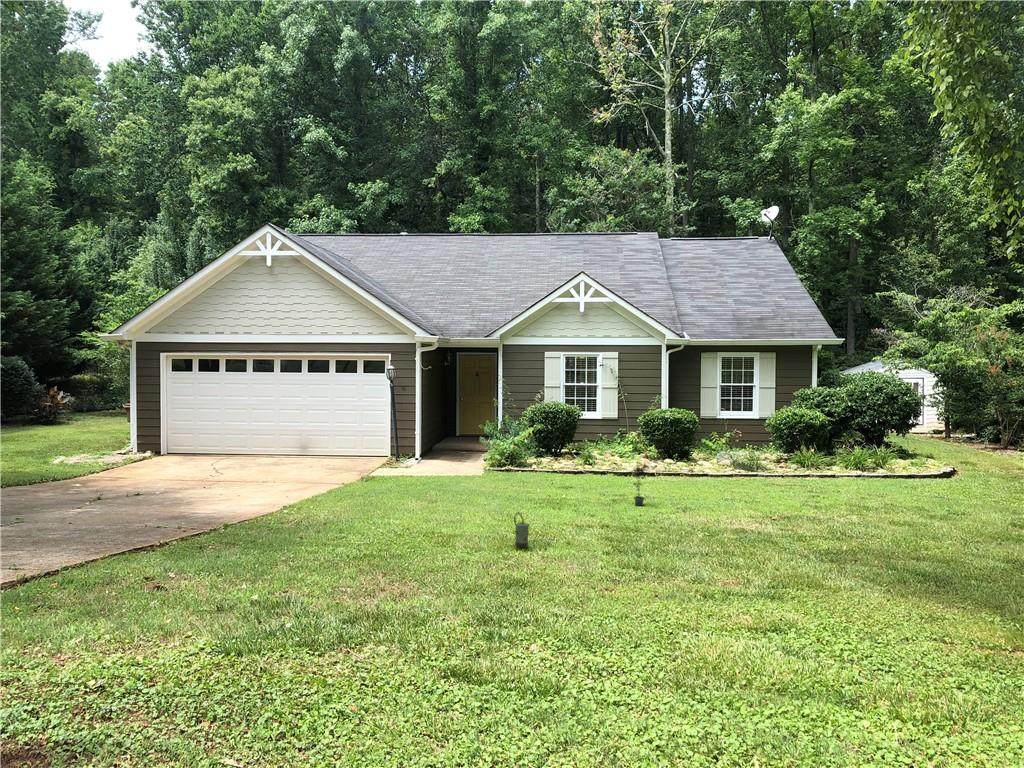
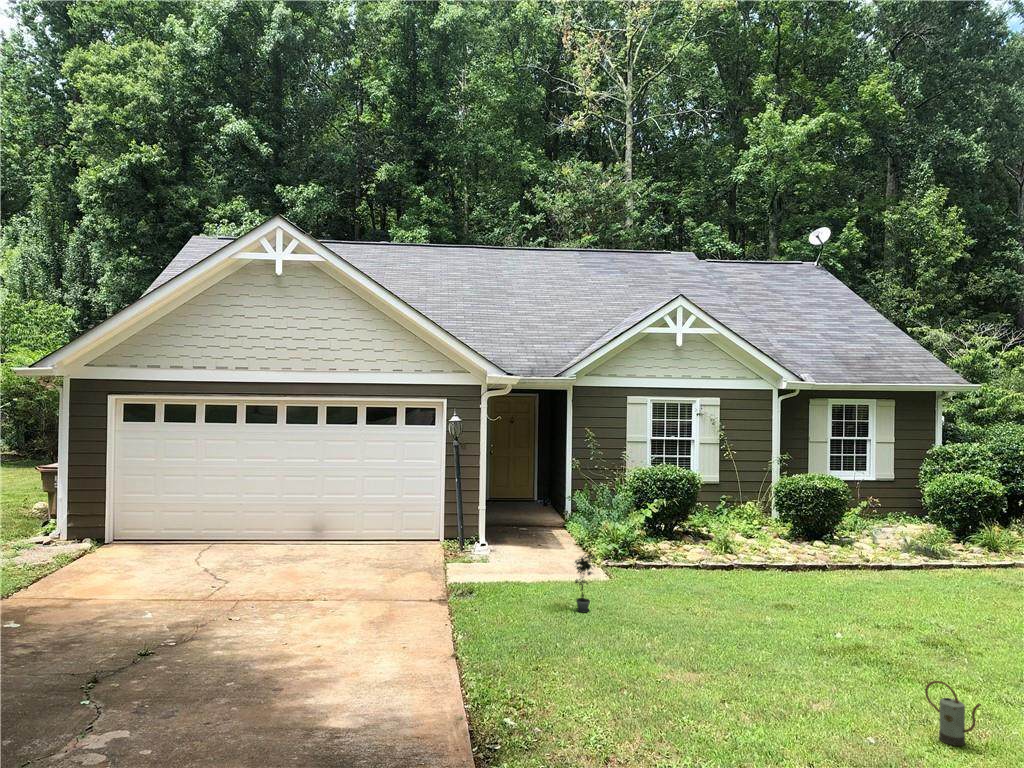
potted plant: present [634,464,649,506] -> present [575,551,597,612]

